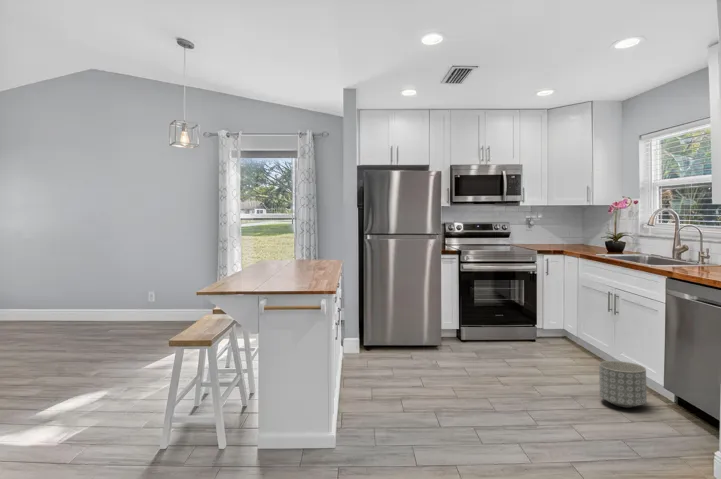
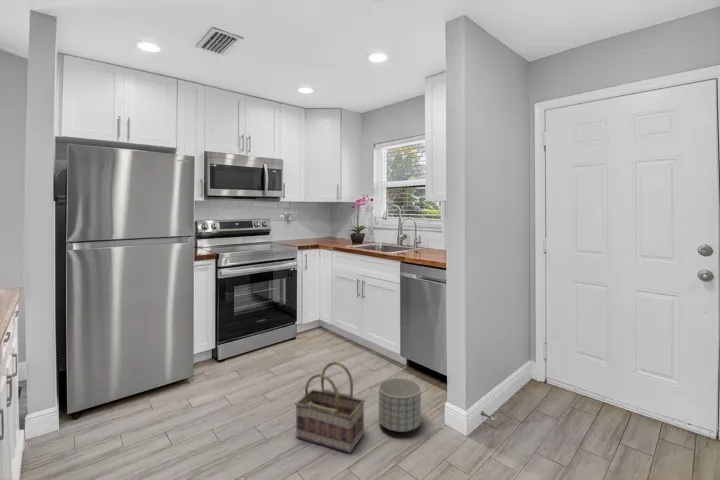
basket: none [518,334,583,408] -> present [295,362,365,453]

